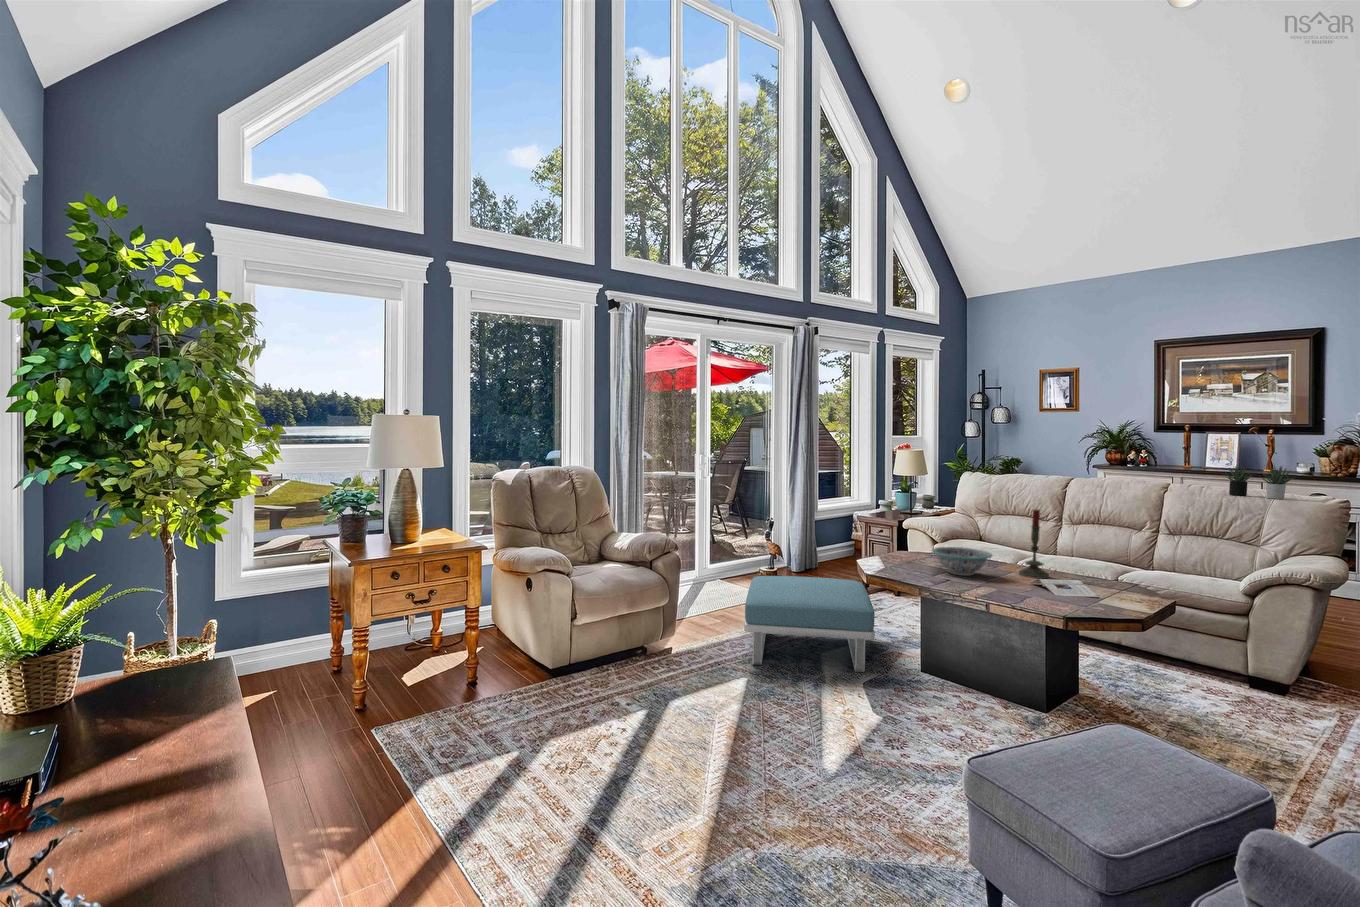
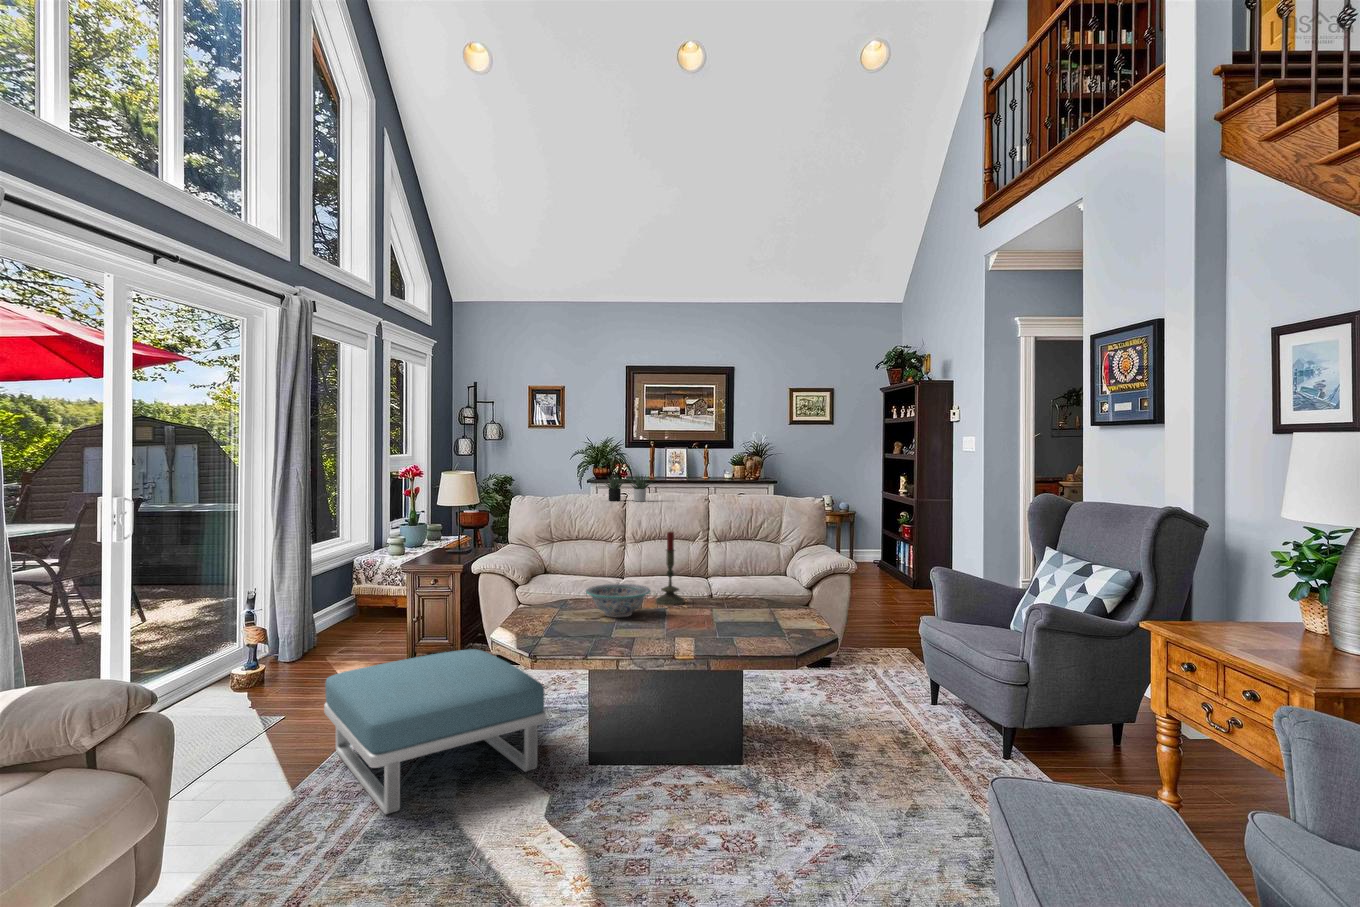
succulent plant: present [1225,466,1295,499] -> present [606,474,651,502]
magazine: present [1030,579,1098,598] -> none [688,600,758,622]

